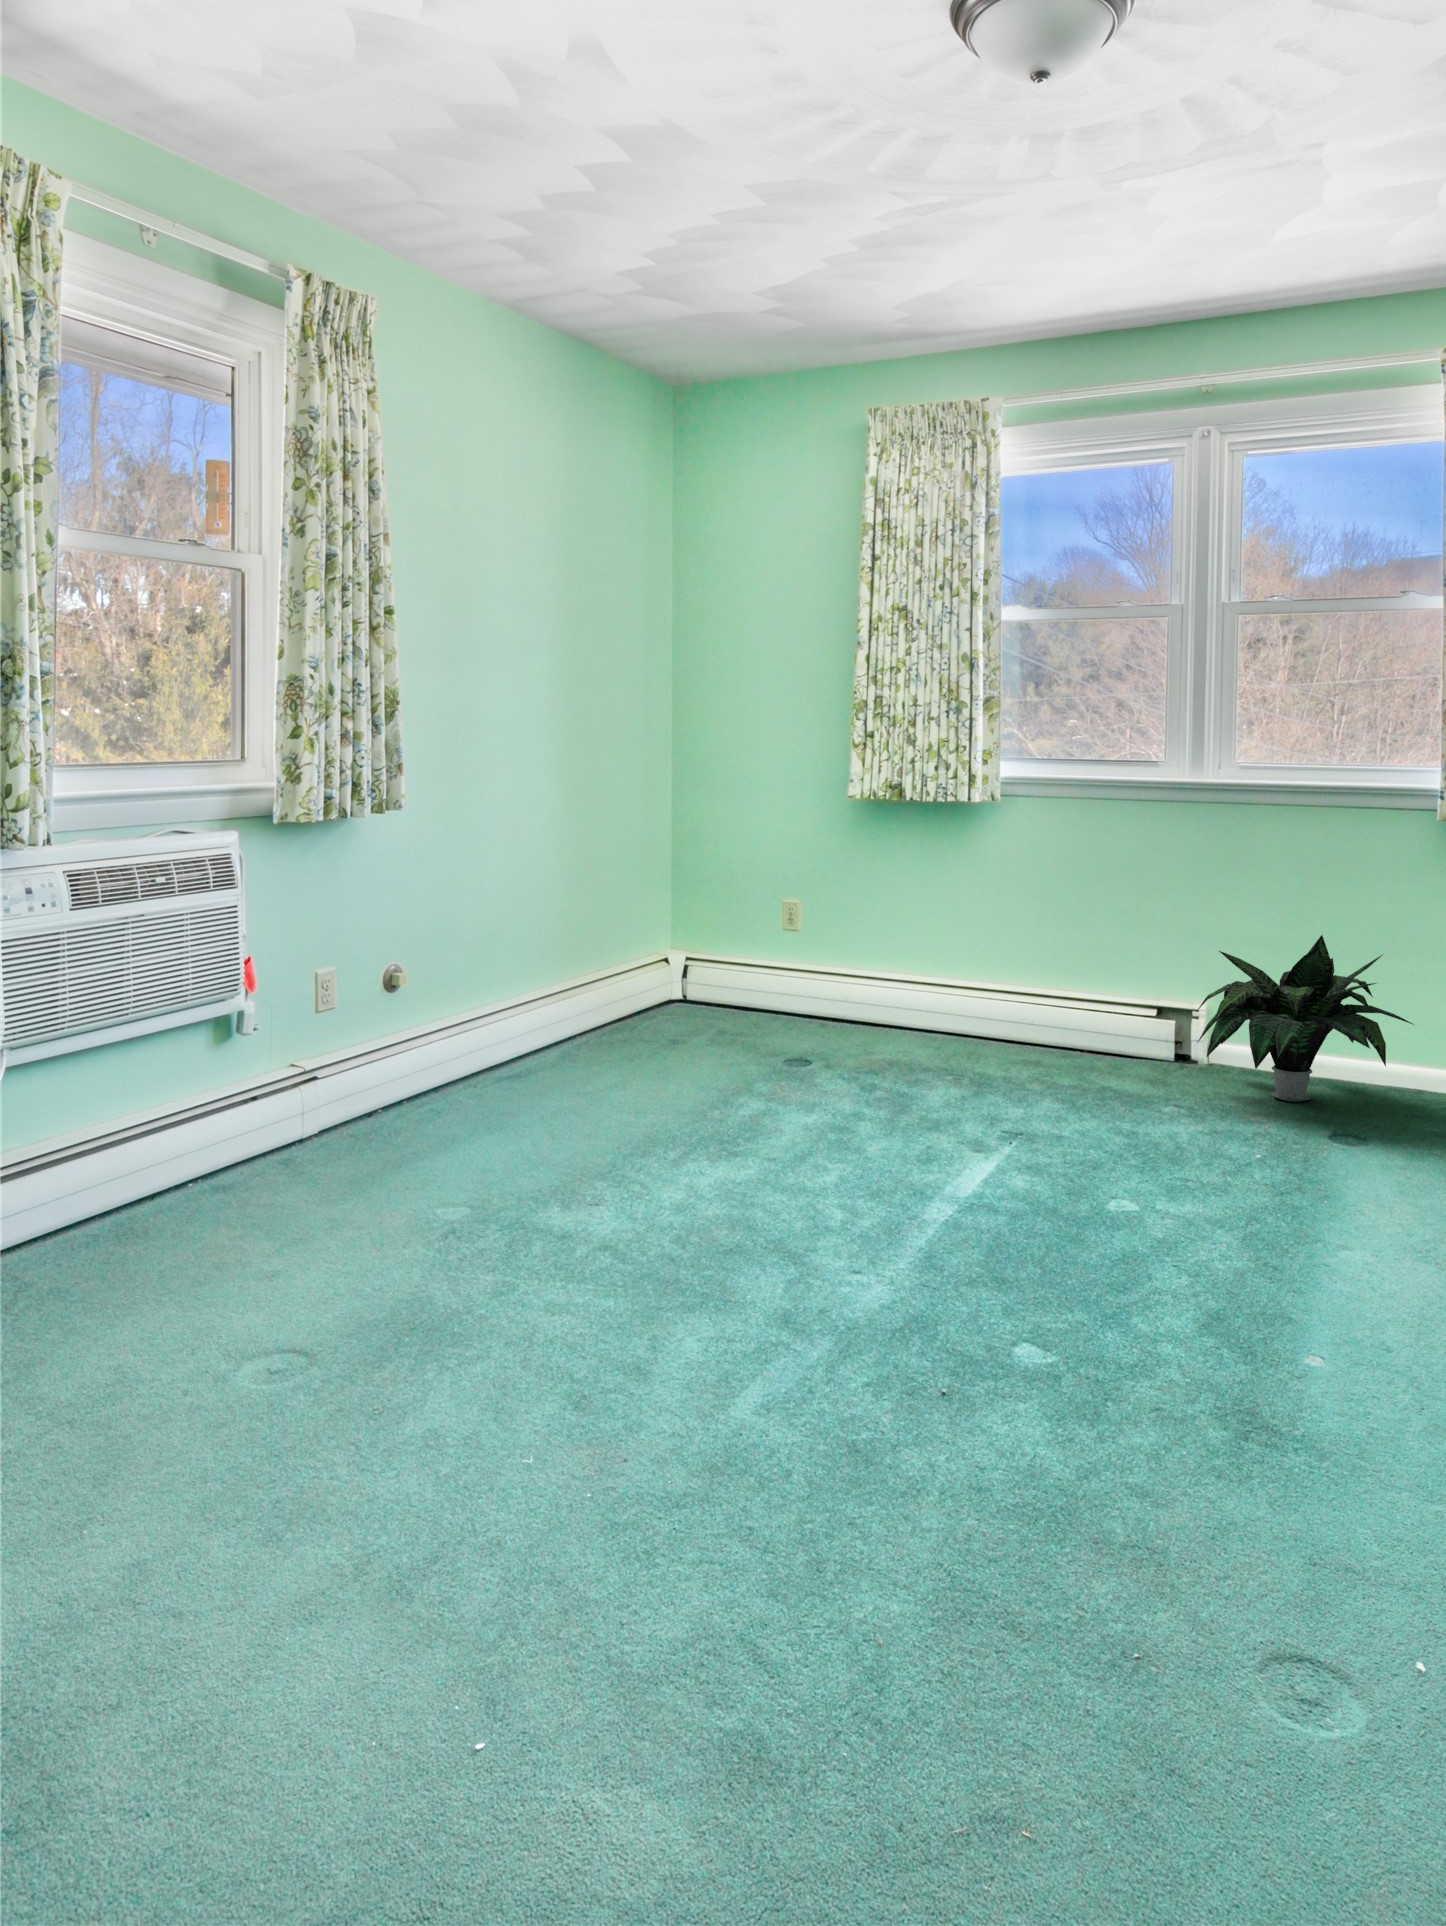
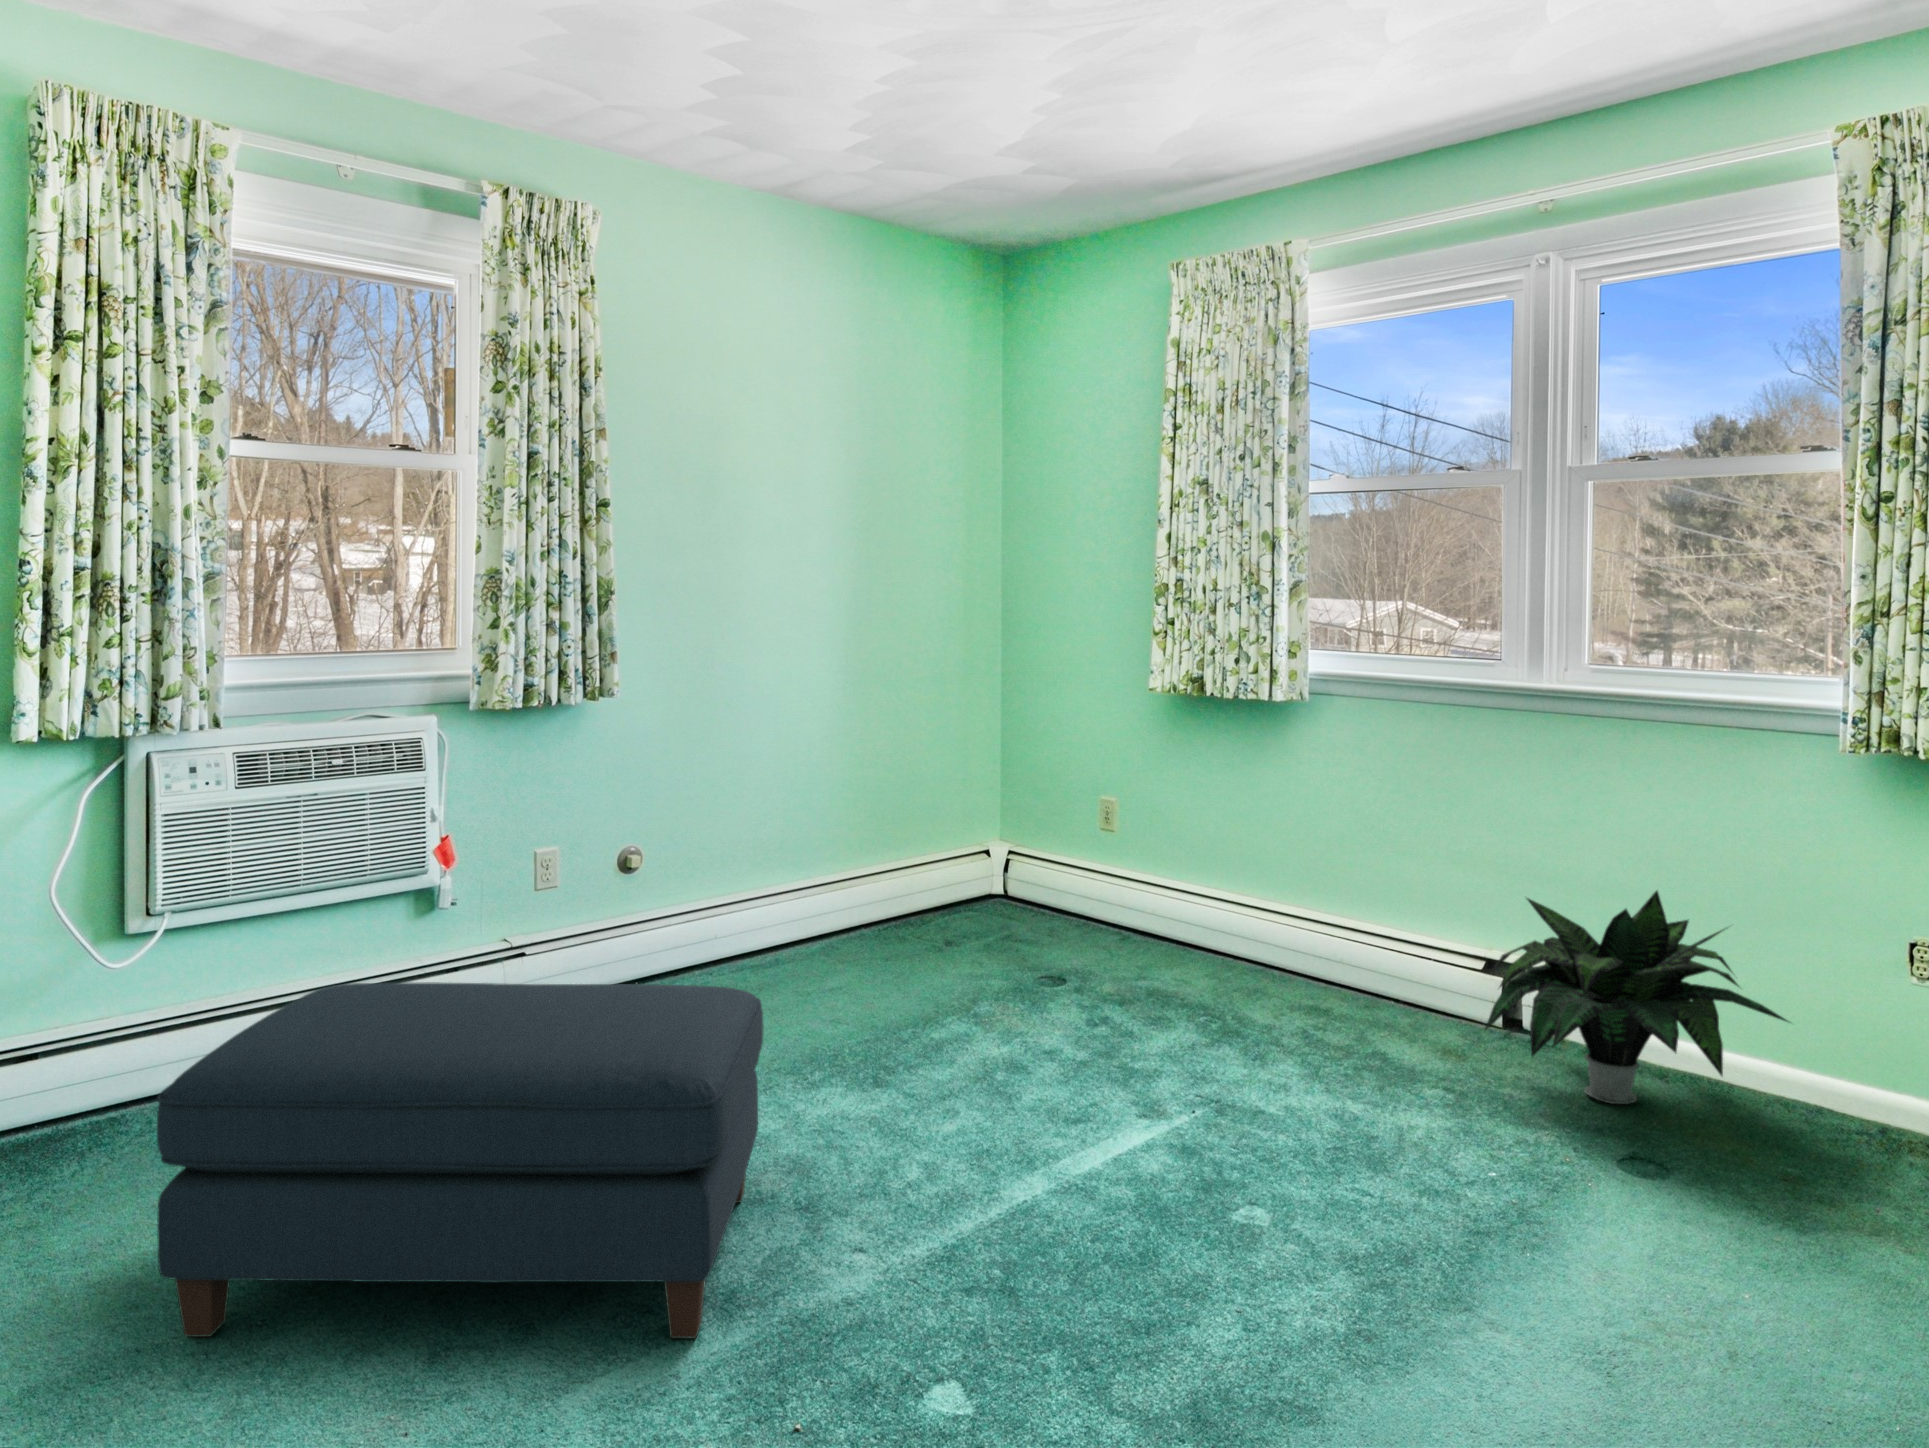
ottoman: none [321,1054,844,1411] -> present [157,982,764,1338]

